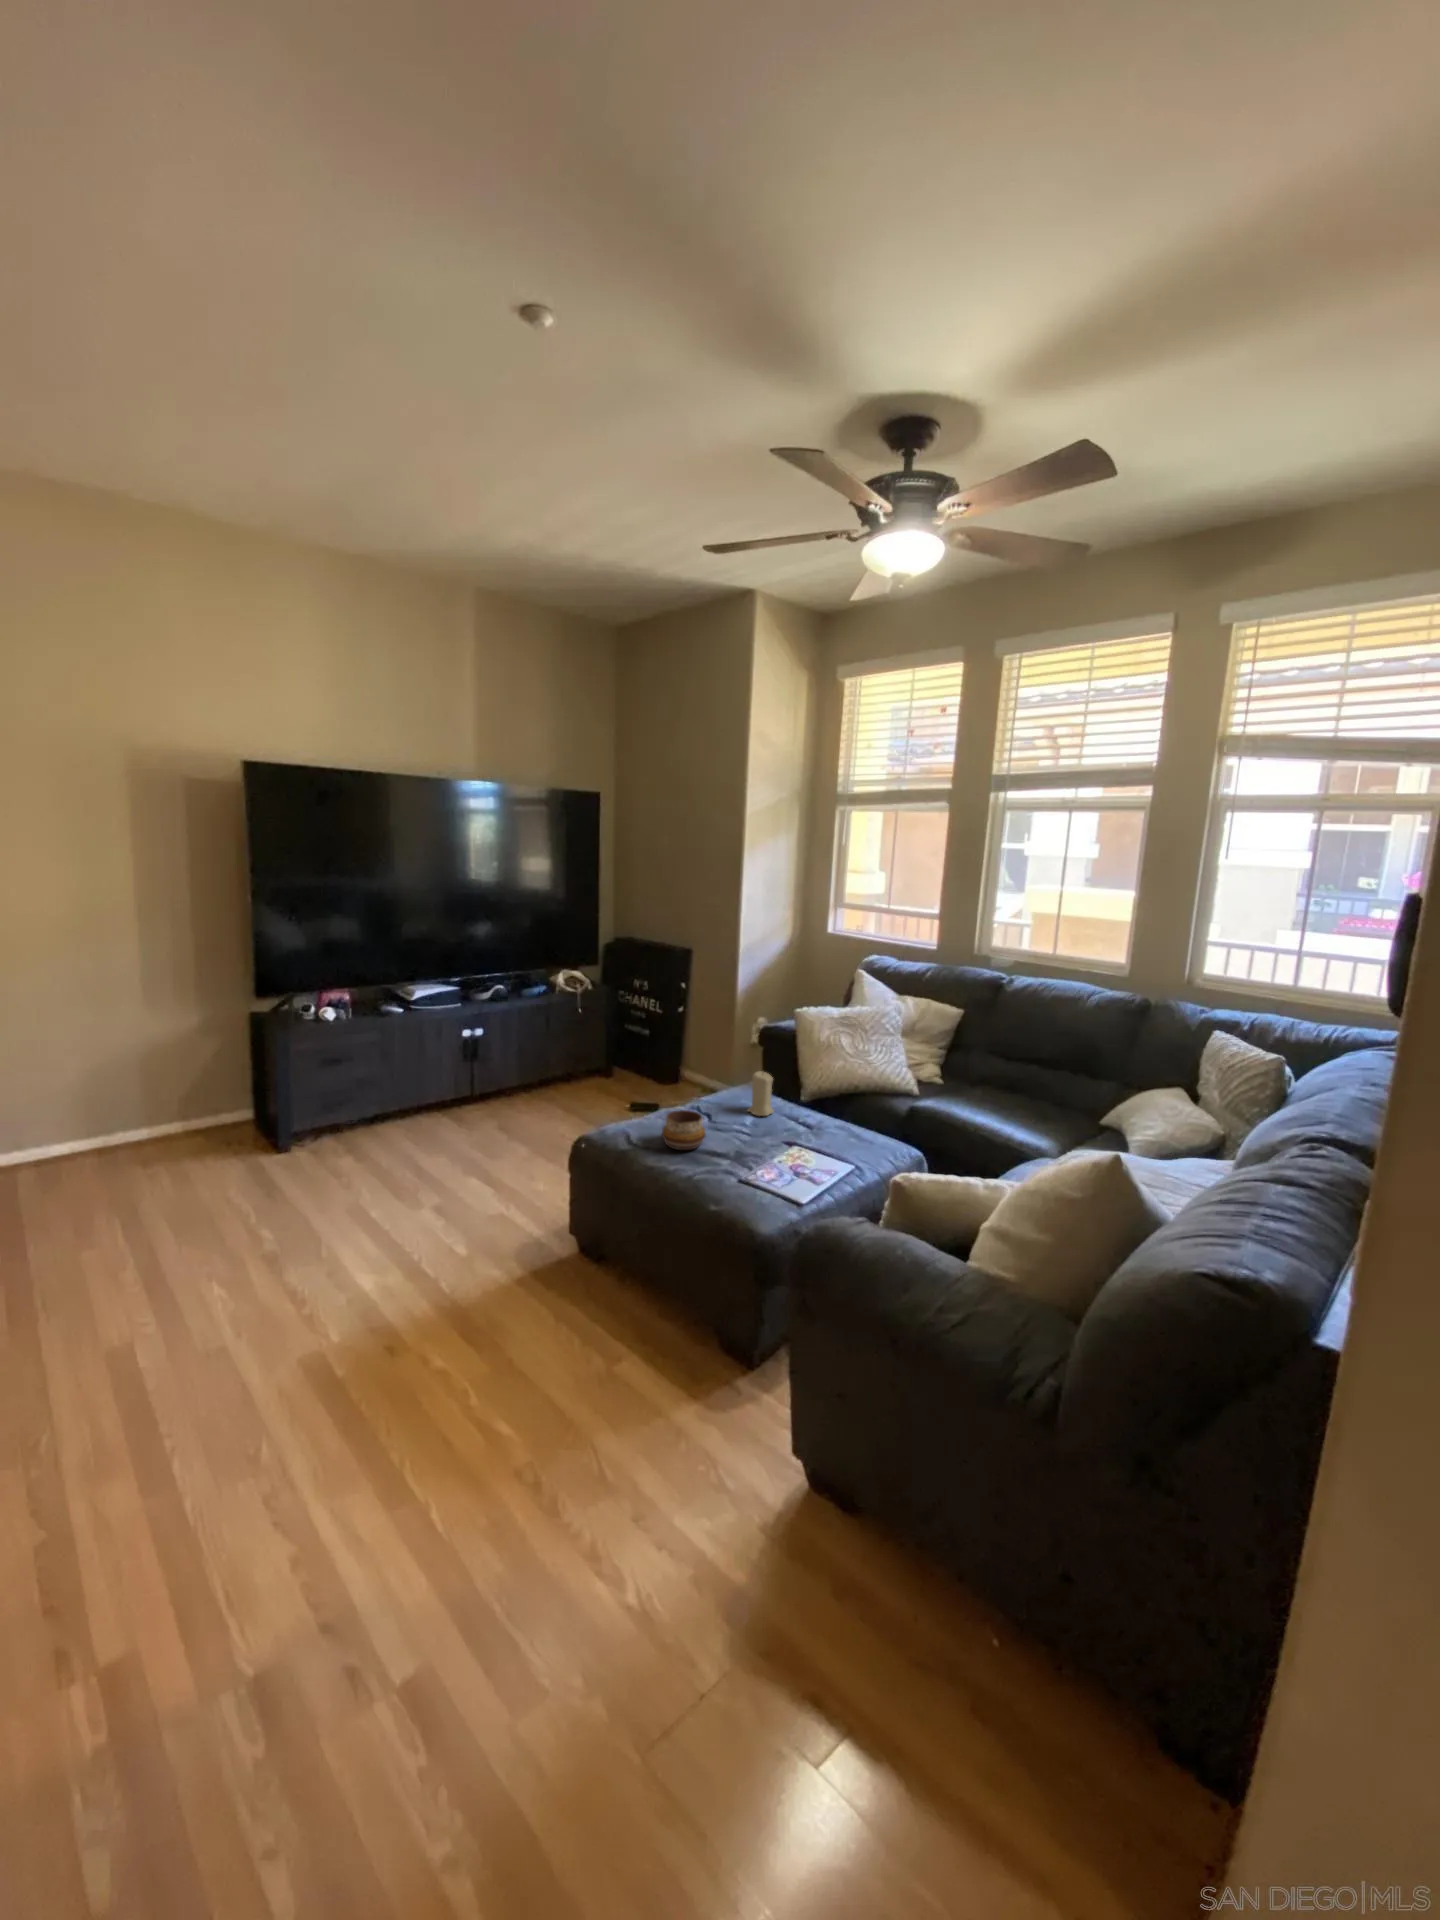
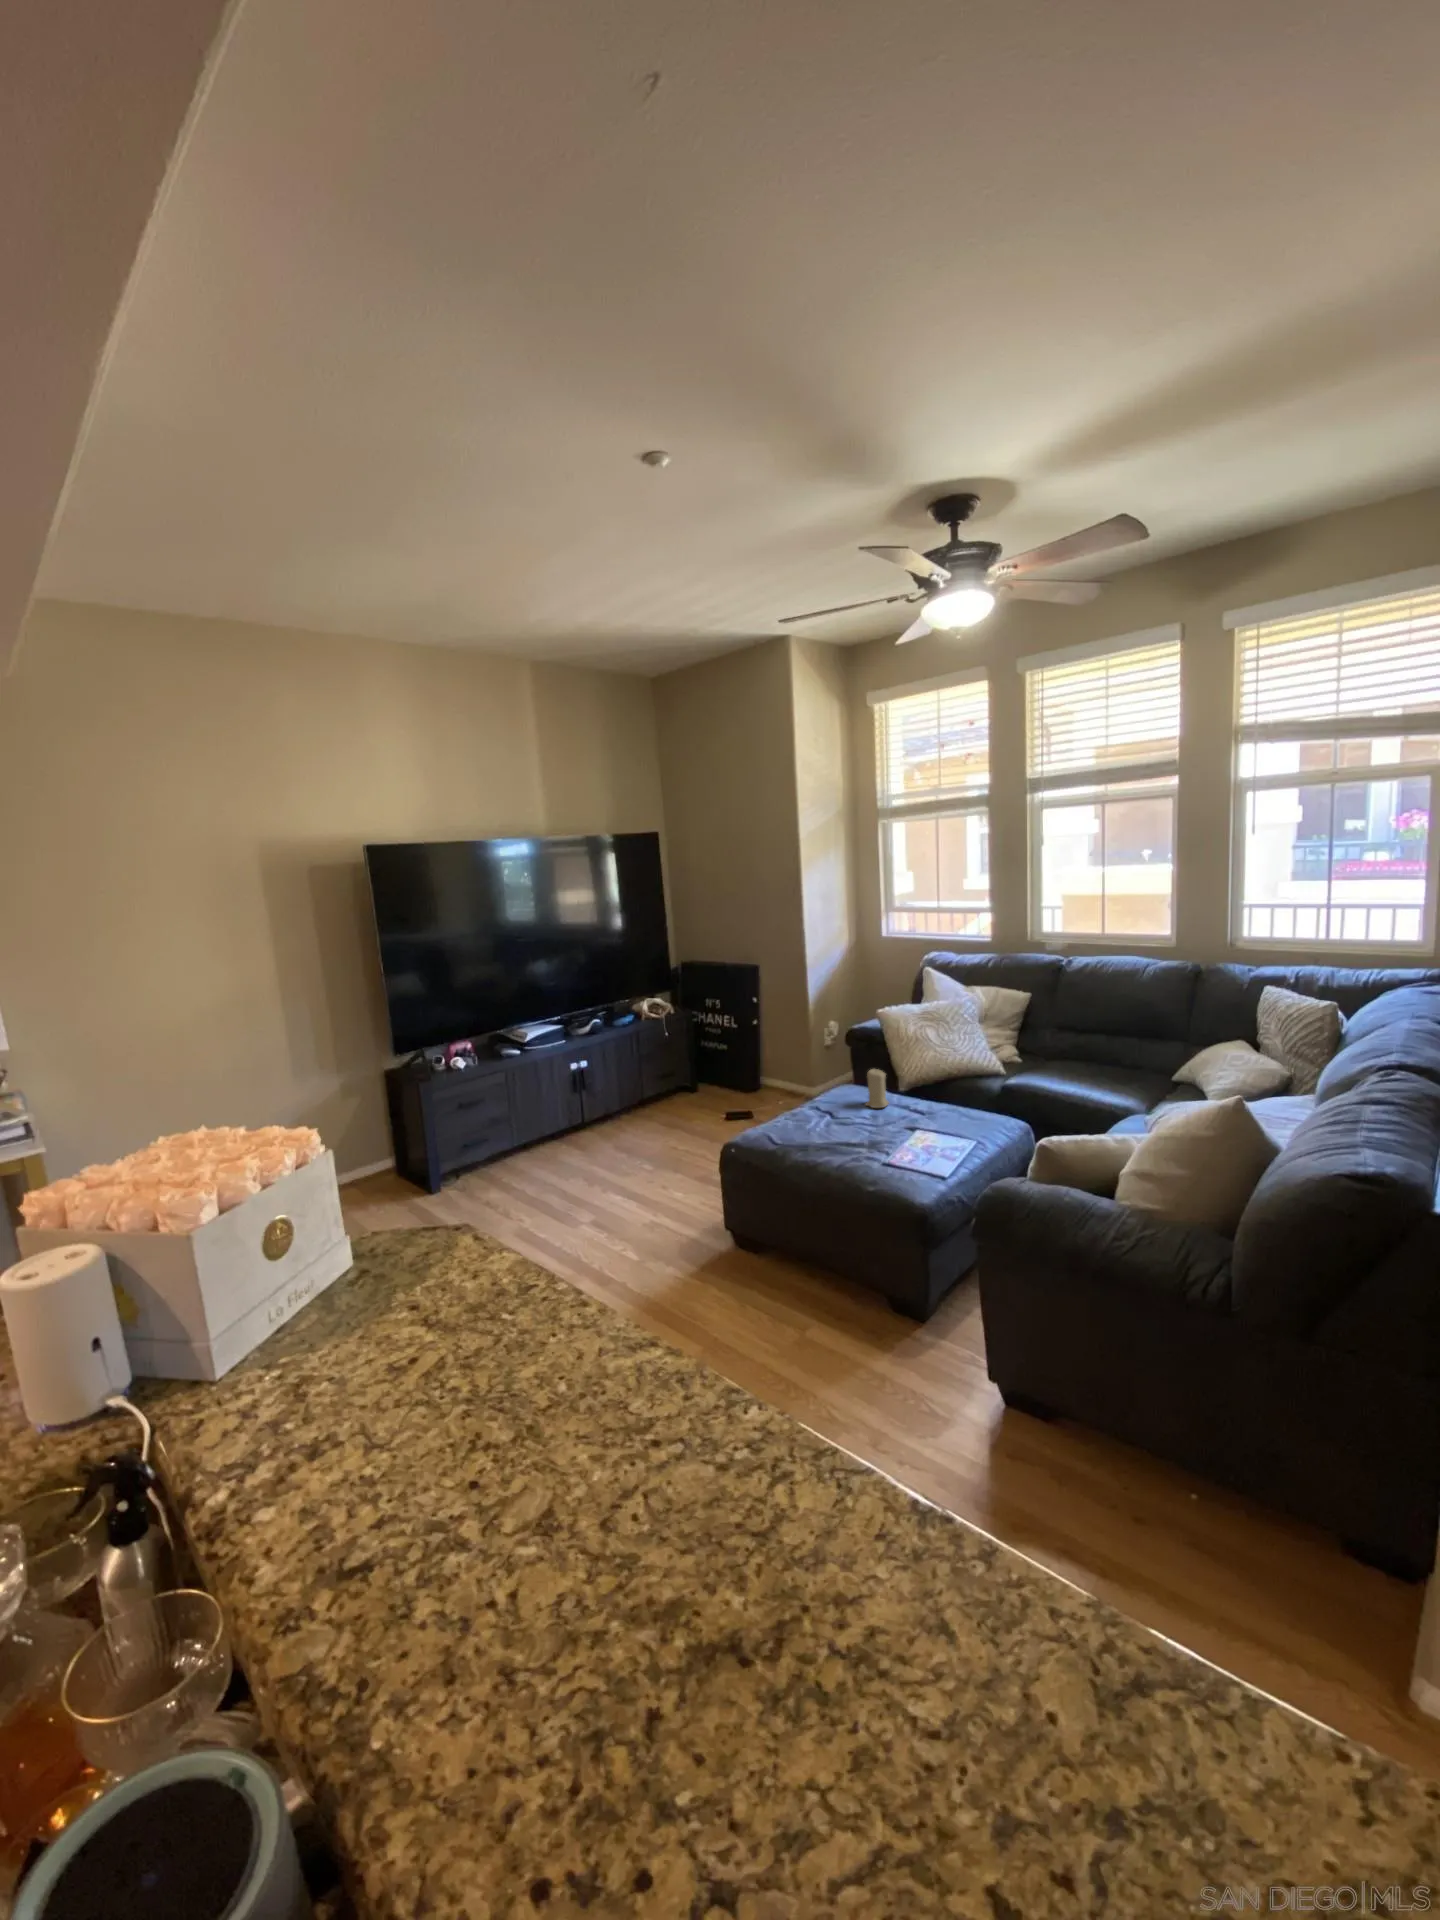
decorative bowl: present [662,1110,706,1150] -> none [804,1110,842,1145]

